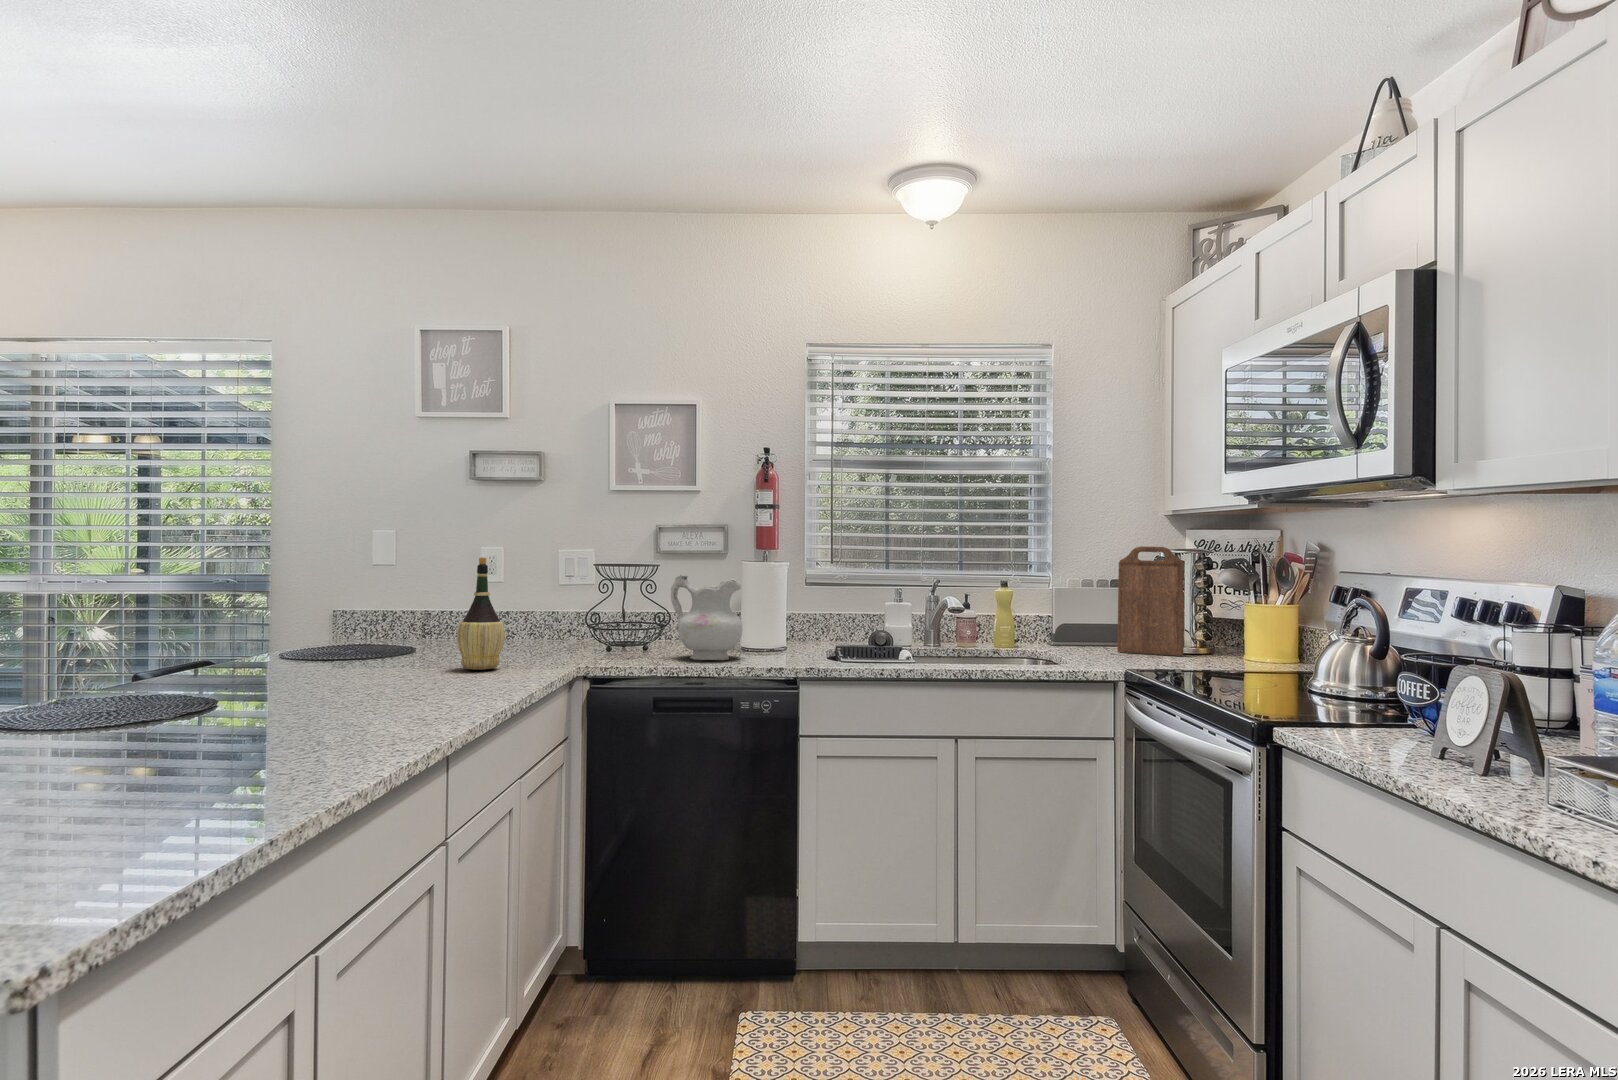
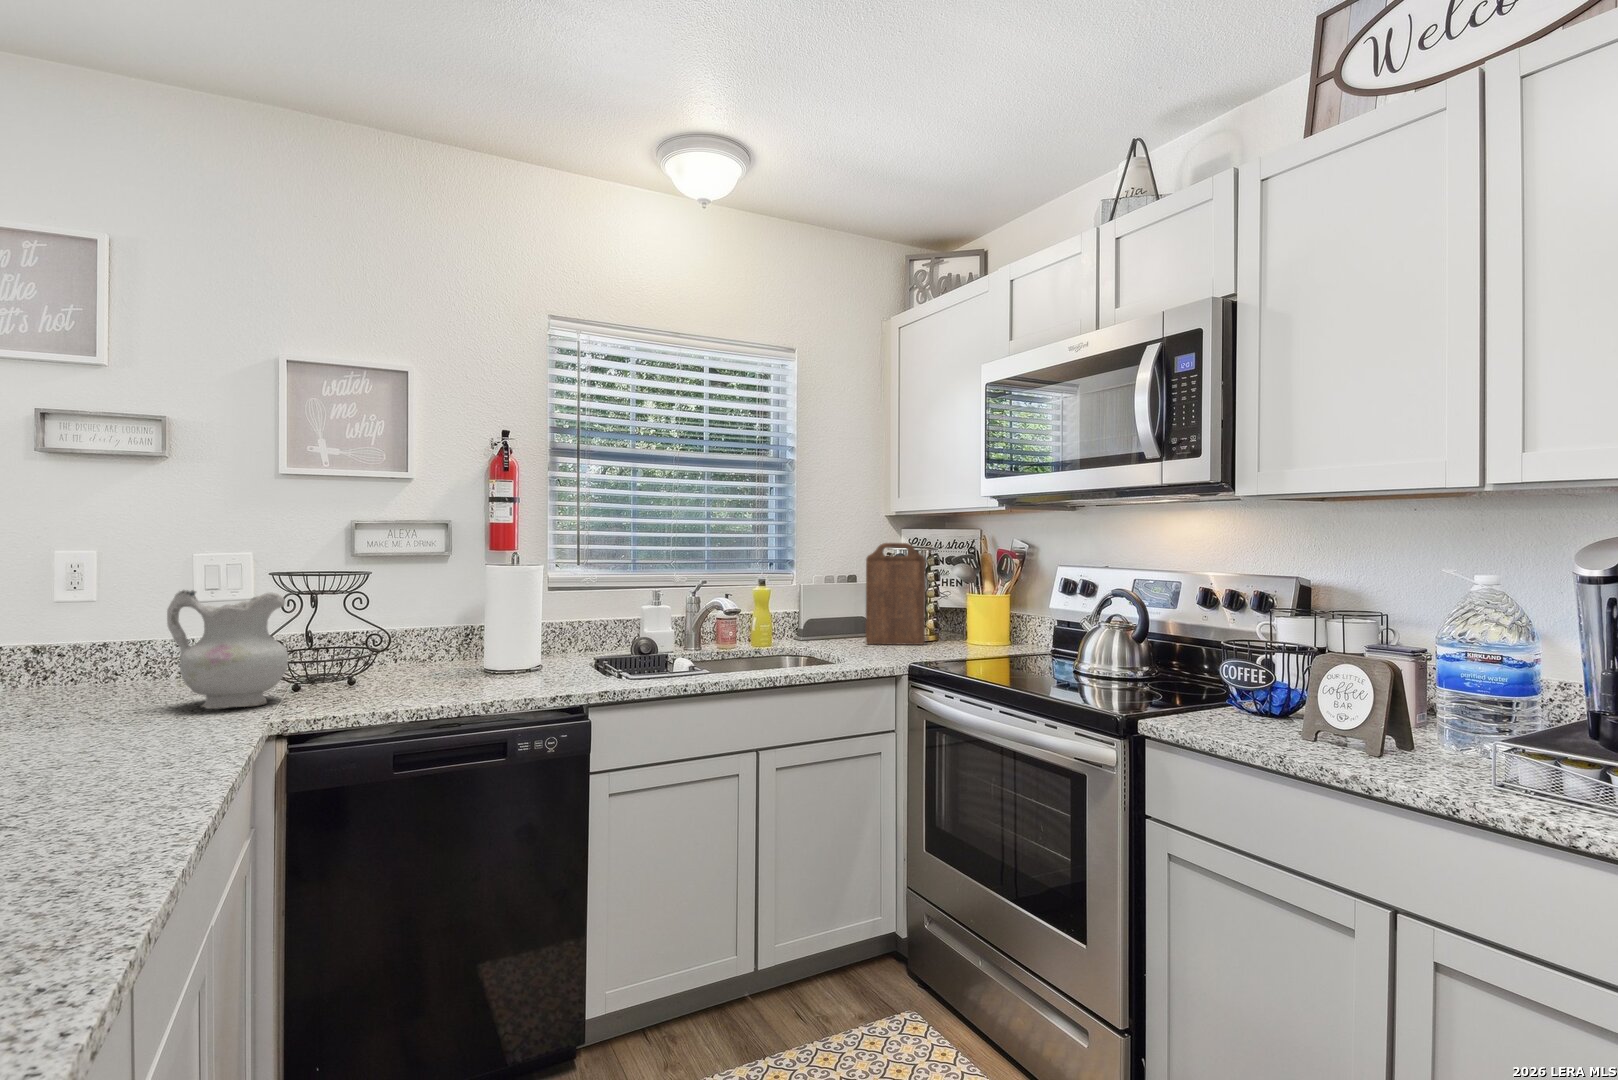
wine bottle: present [457,557,505,670] -> none [64,571,154,746]
ceramic pitcher: present [671,575,743,660] -> present [167,590,288,709]

